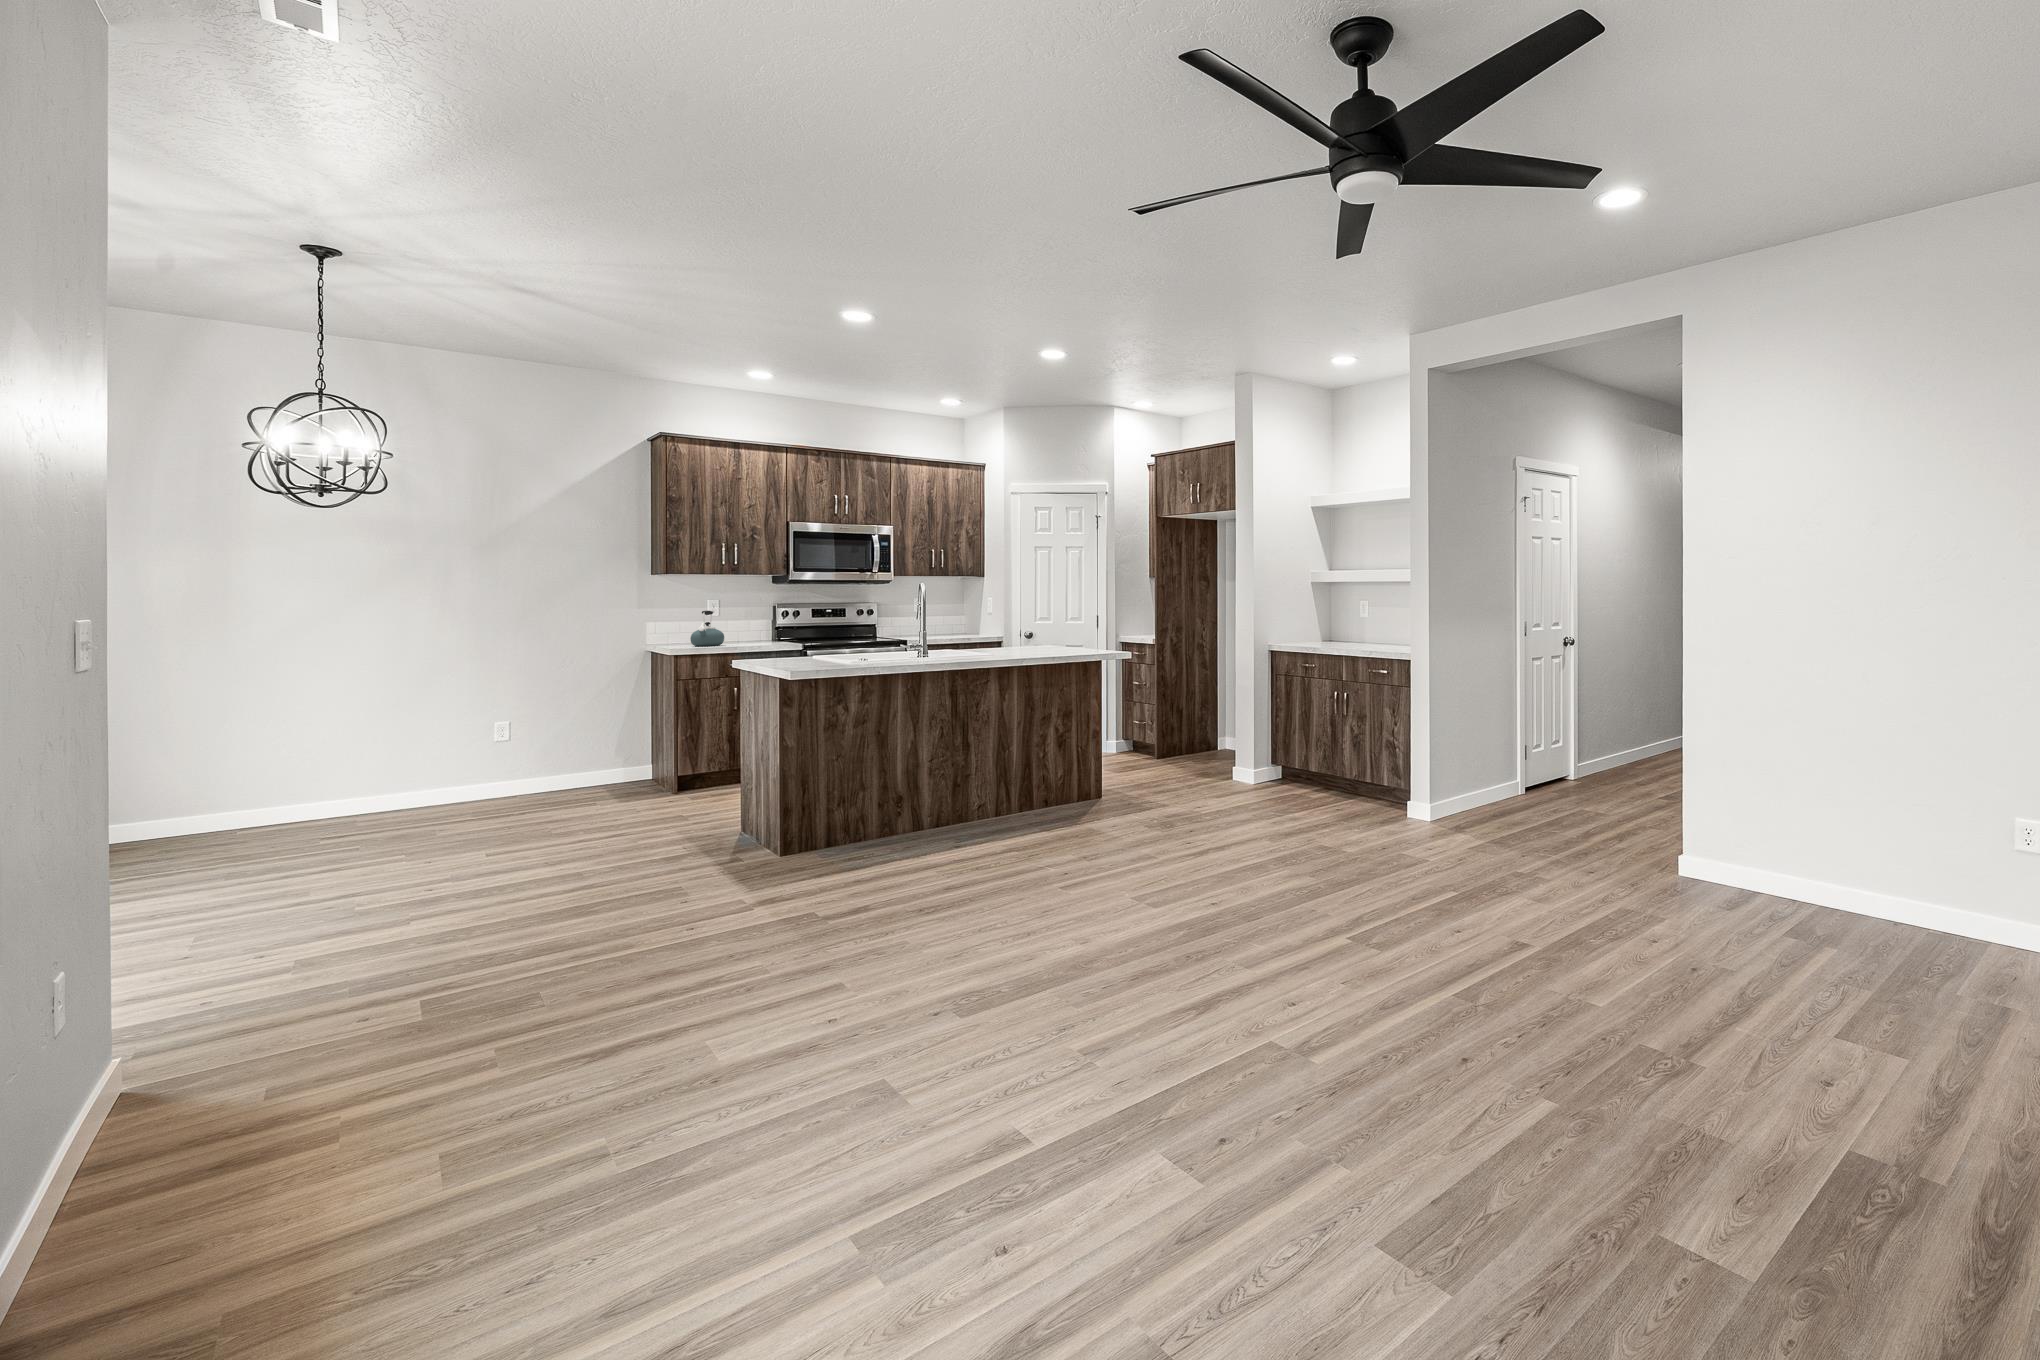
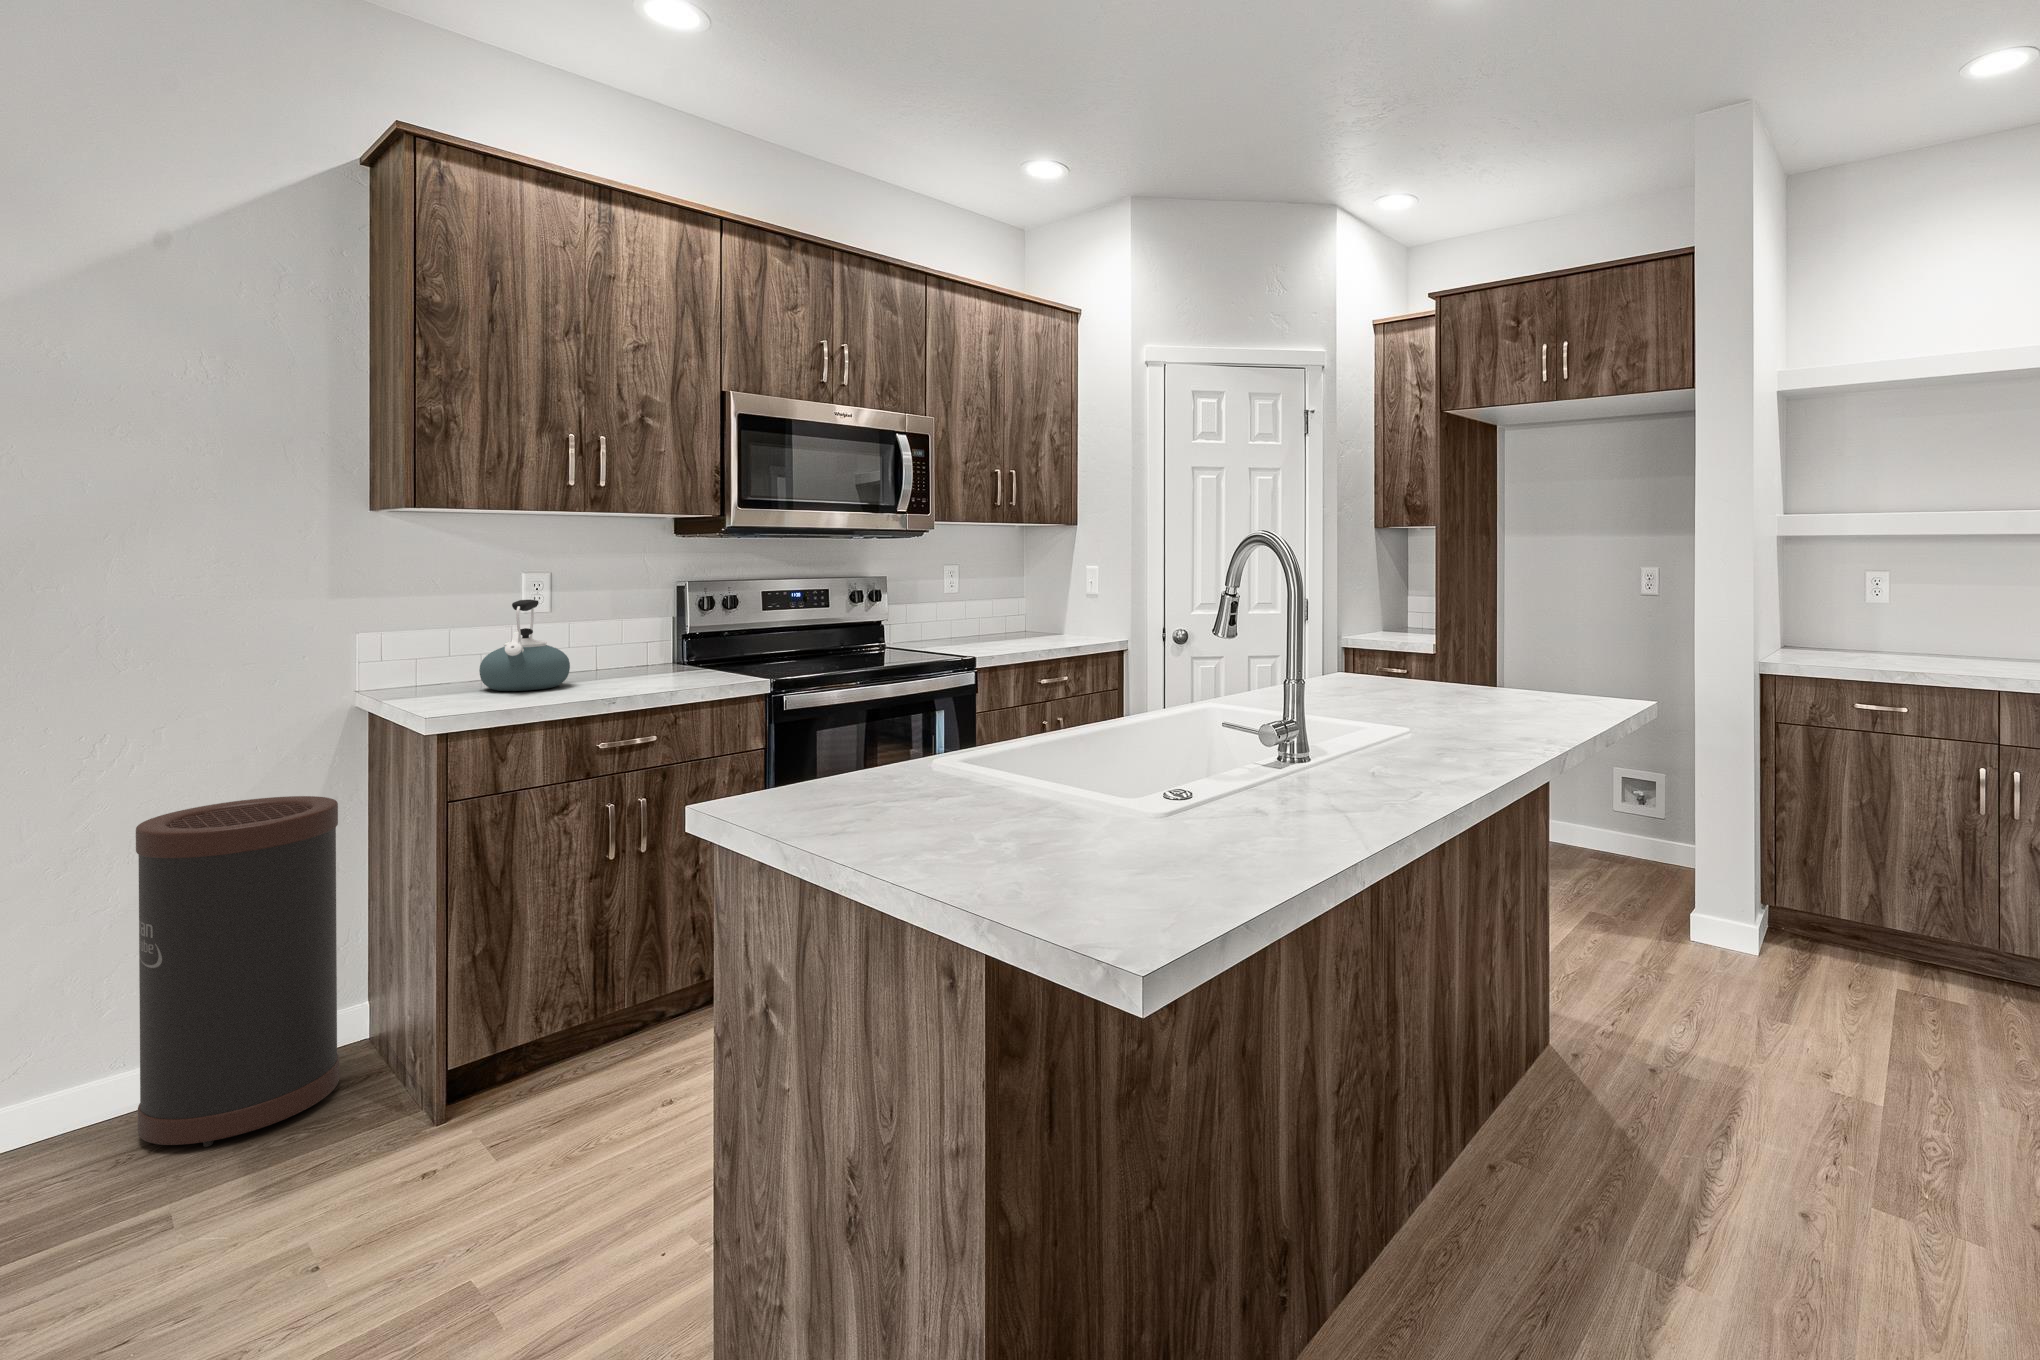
trash can: none [578,685,641,800] -> present [136,796,339,1147]

